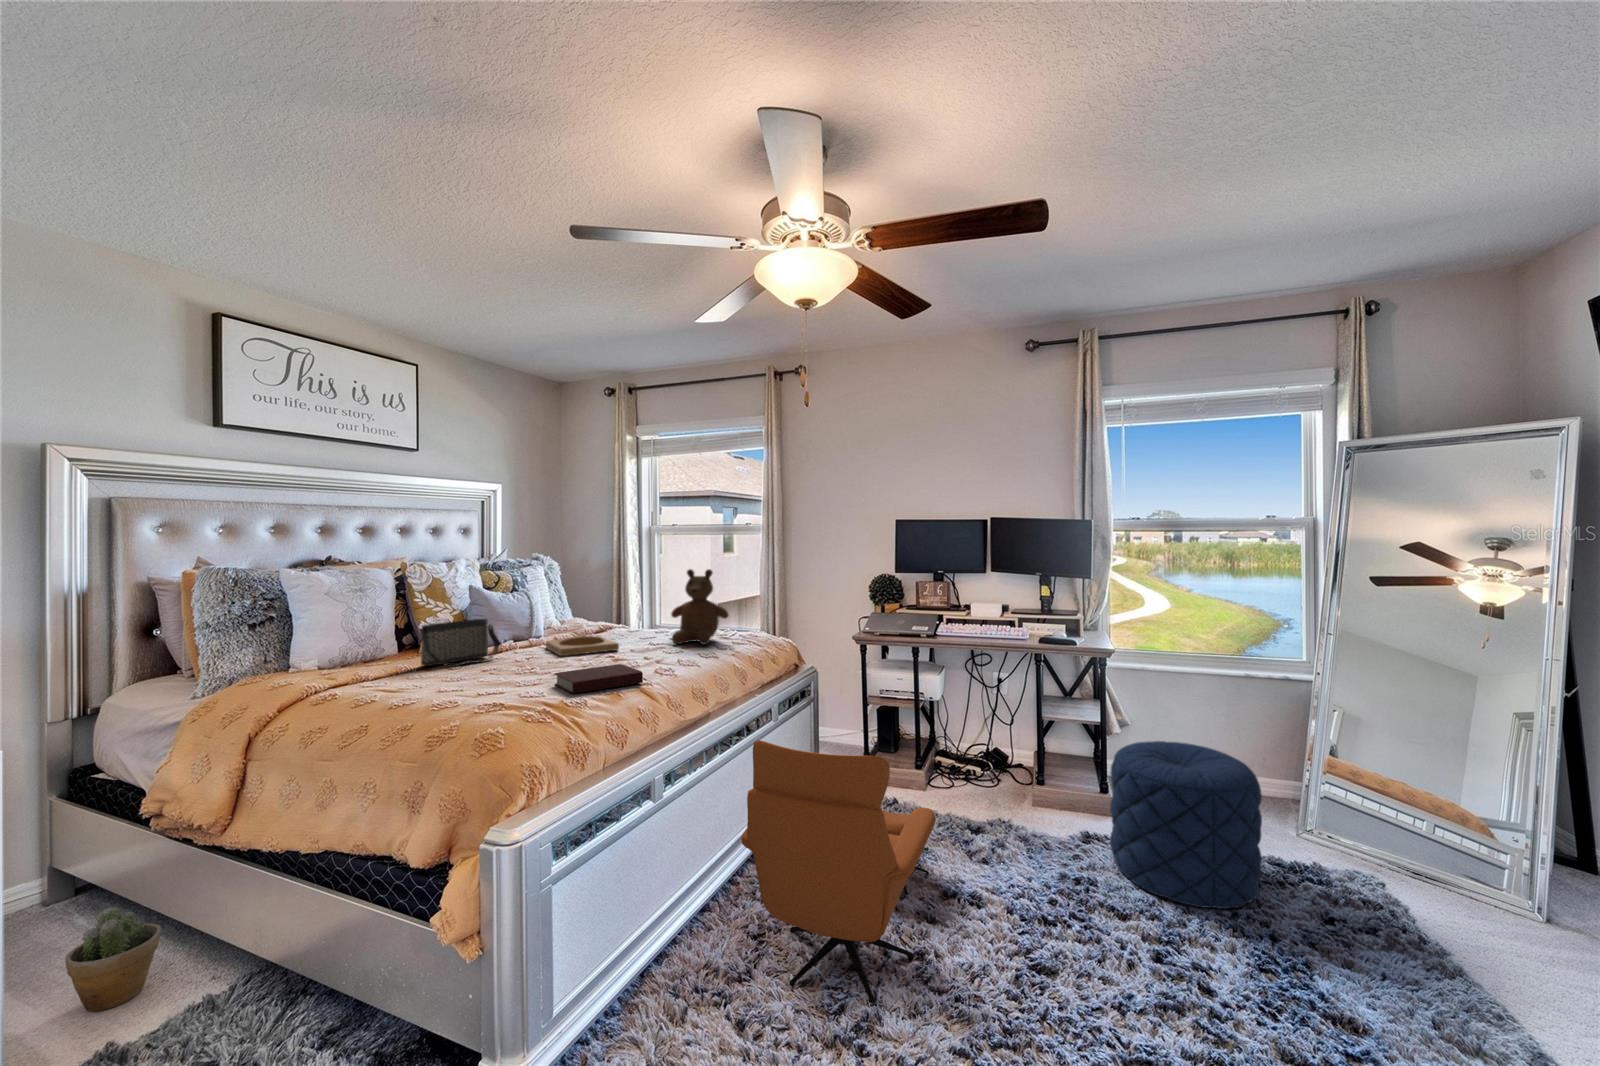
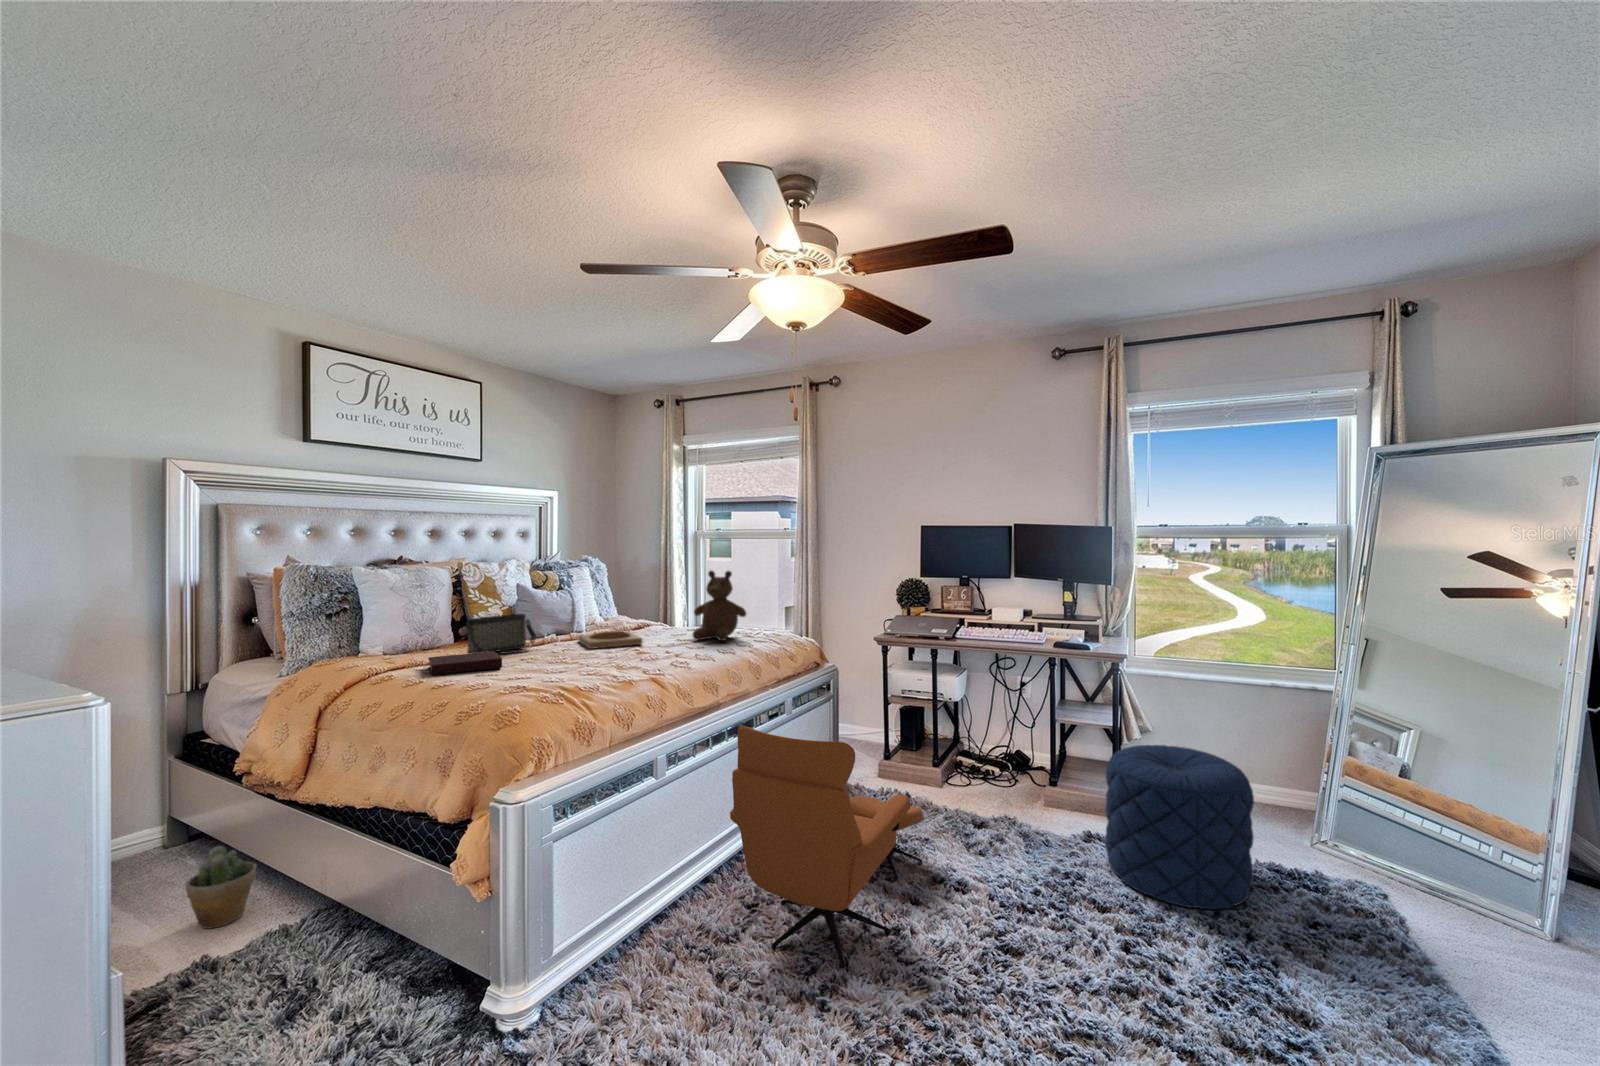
book: present [555,664,643,694] -> present [428,652,502,675]

